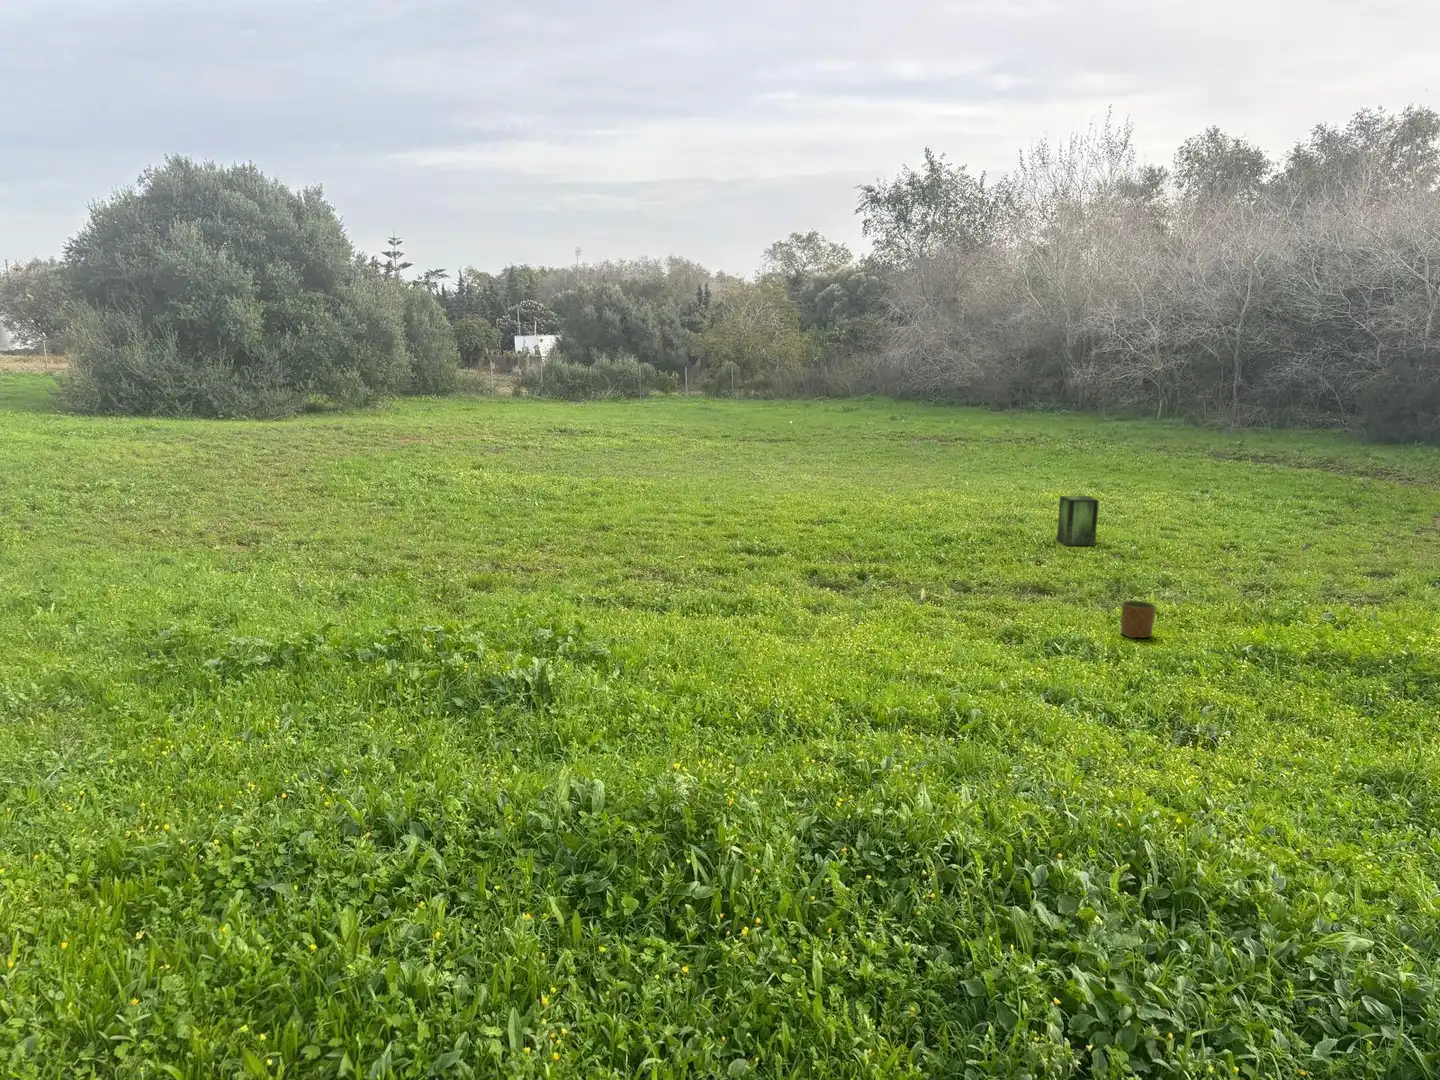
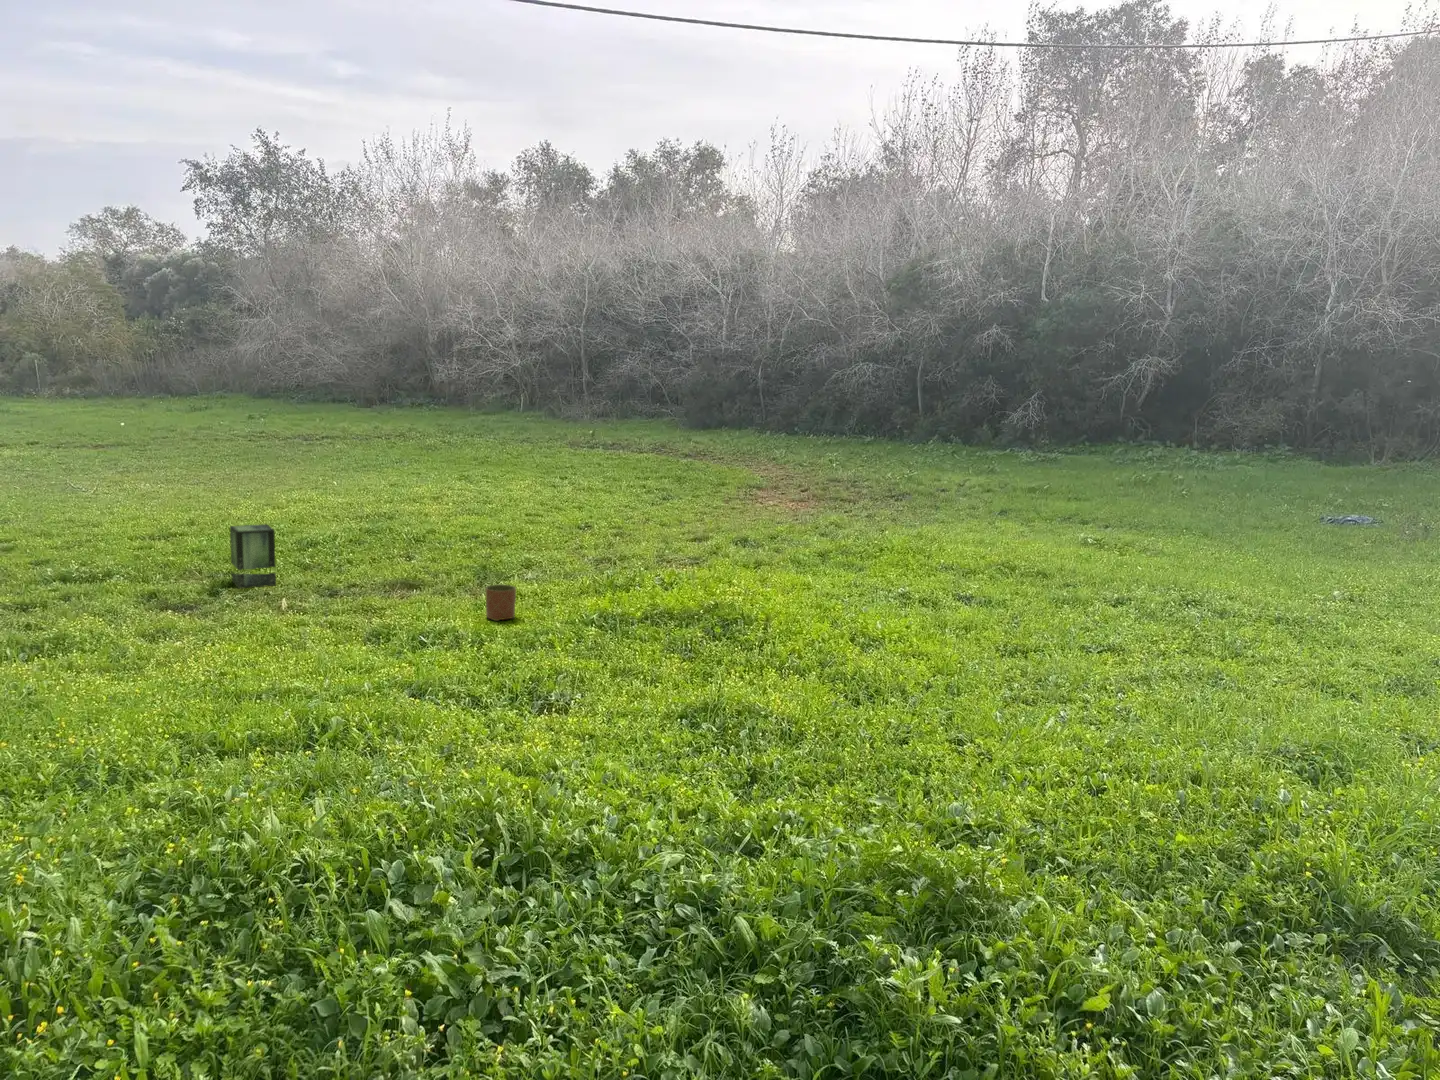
storage box: present [1057,496,1099,546] -> present [230,524,276,588]

